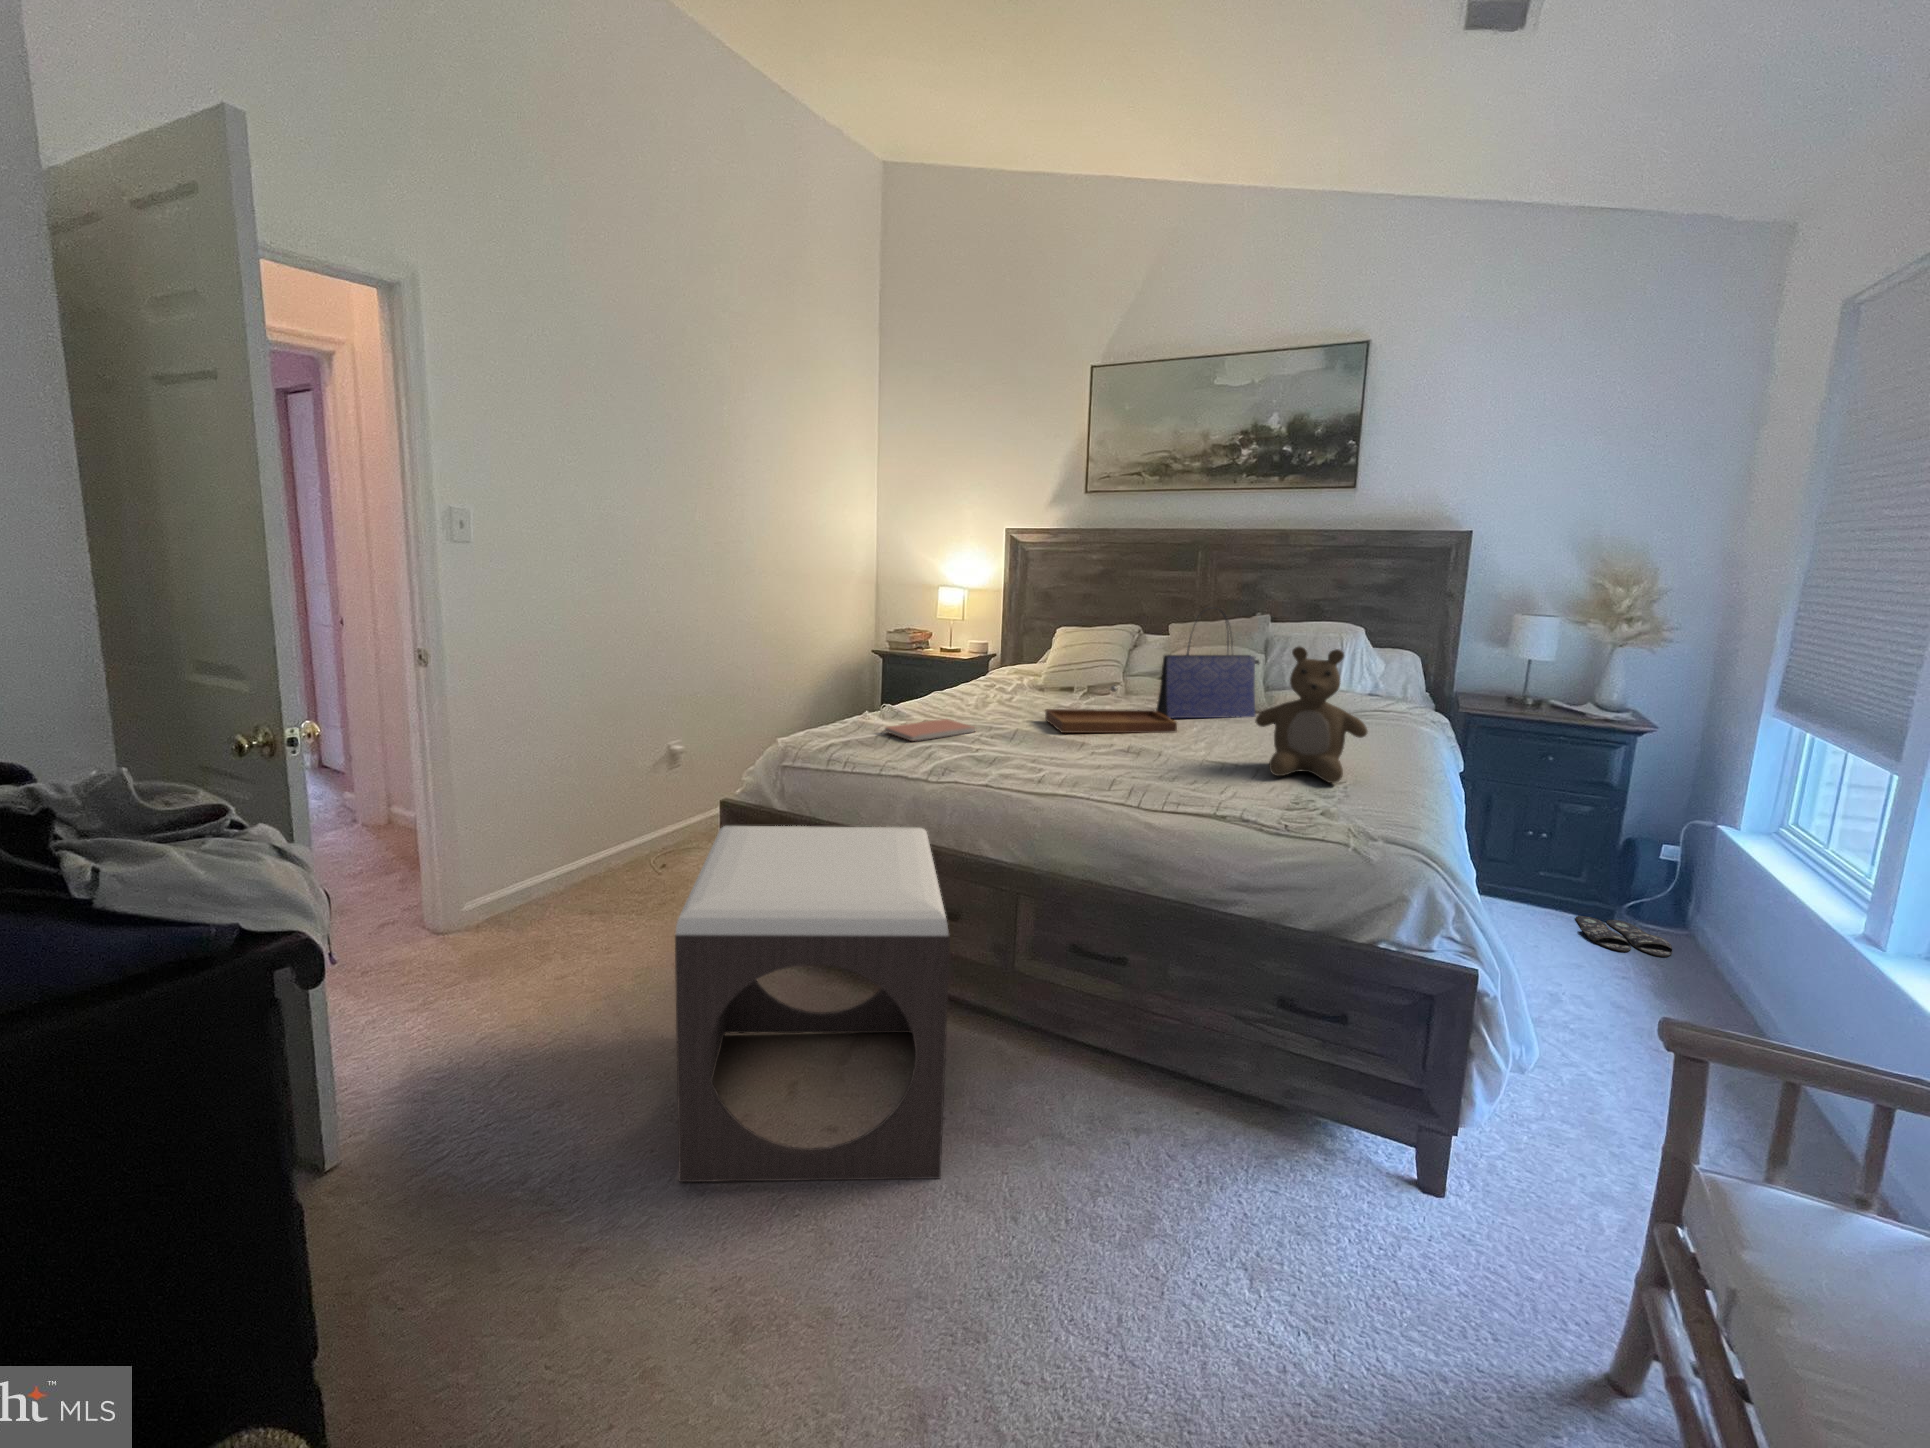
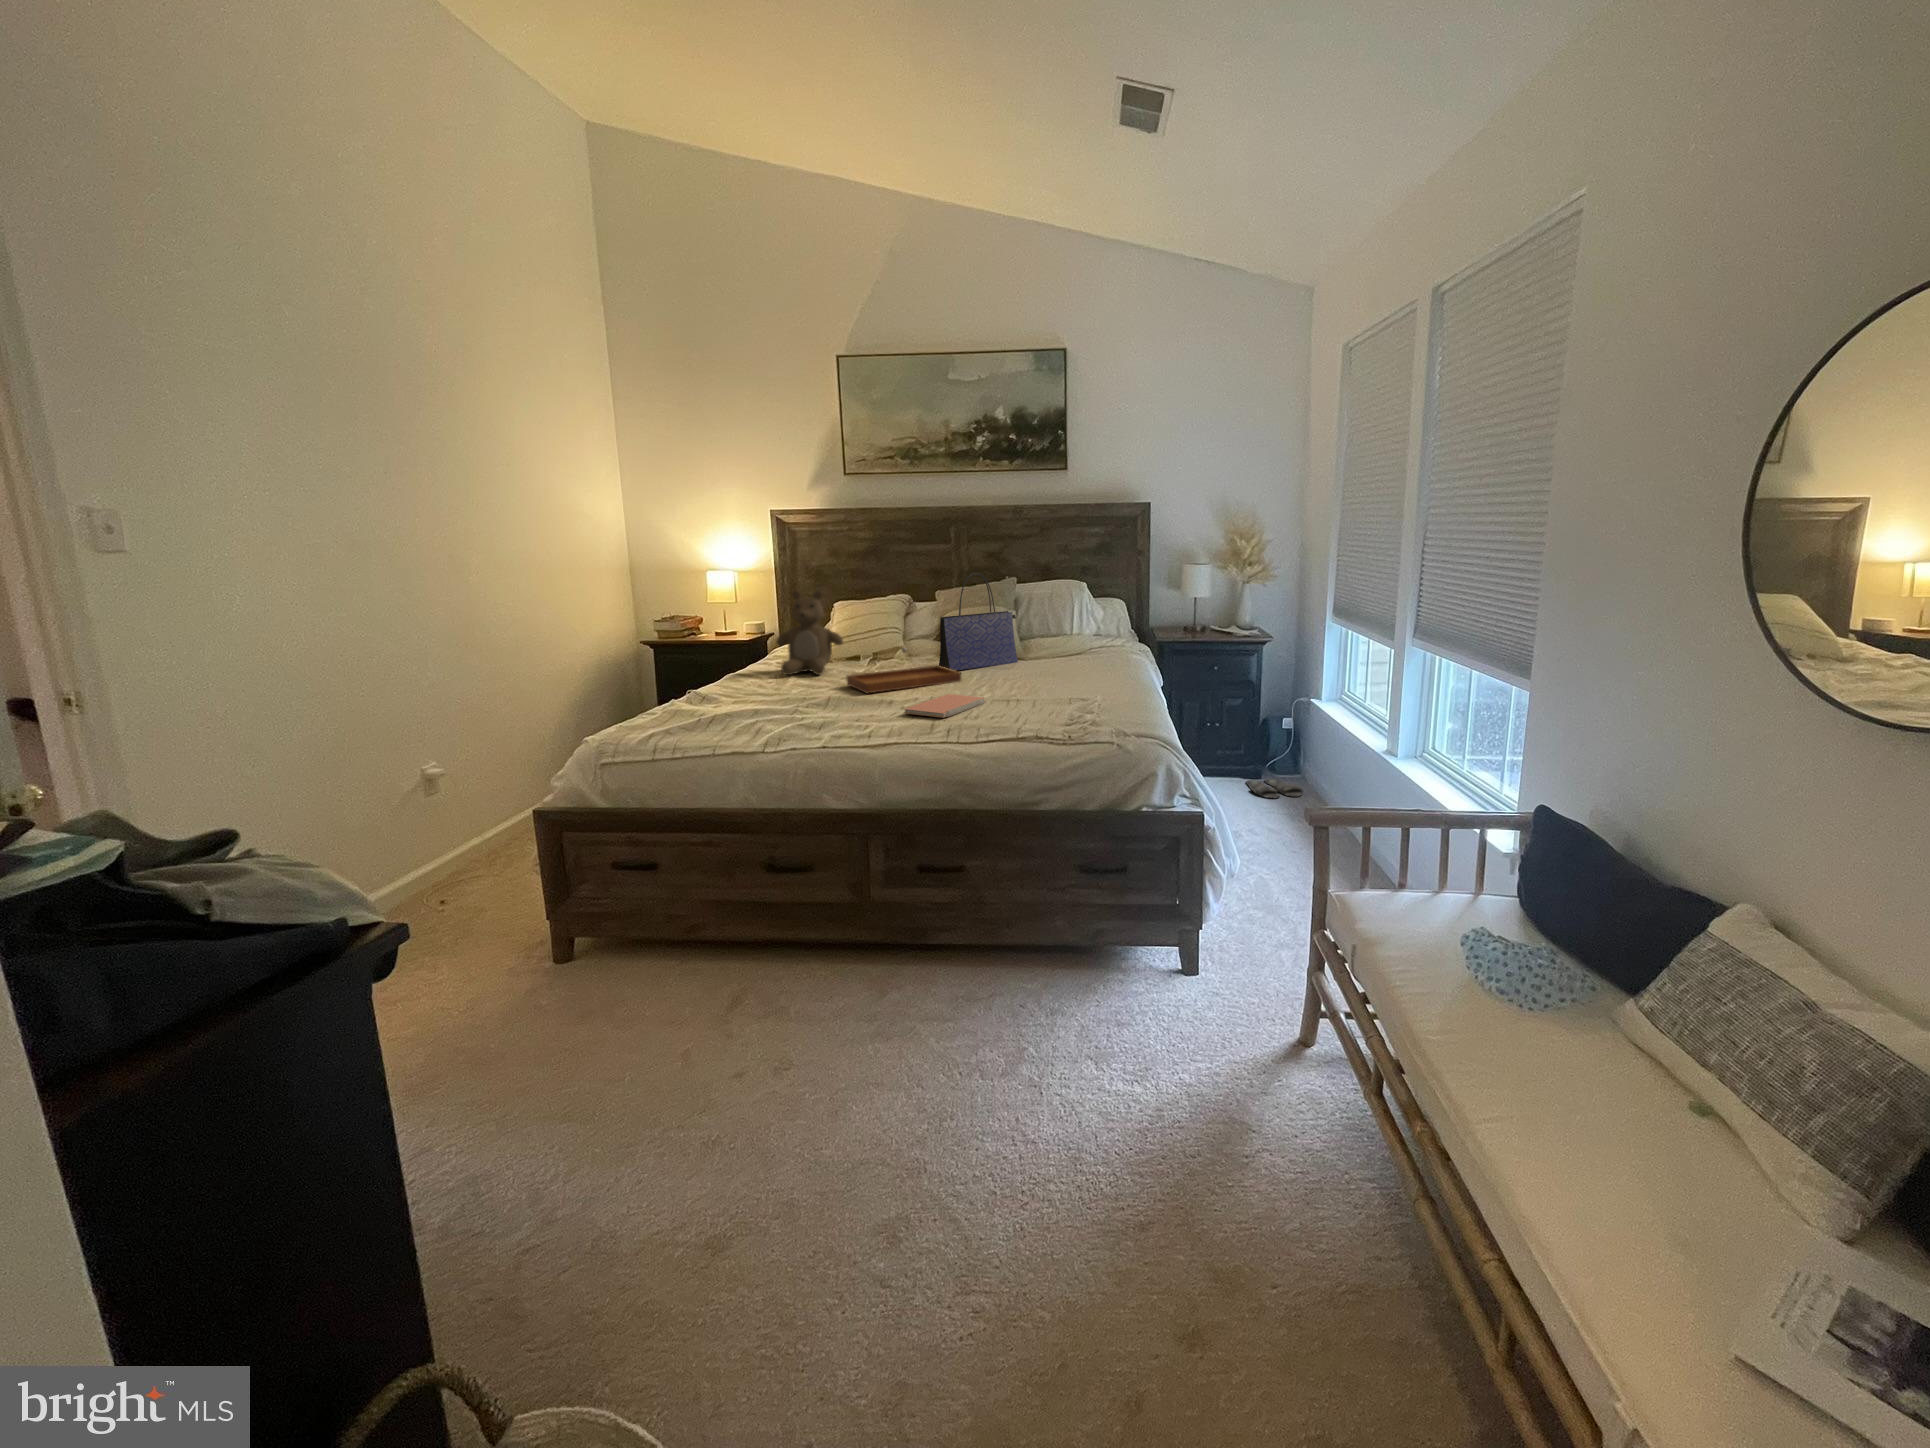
teddy bear: present [1255,647,1368,783] -> present [777,590,843,675]
notebook: present [885,719,975,741] -> present [904,694,985,718]
footstool: present [675,826,950,1182] -> none [562,789,842,1155]

